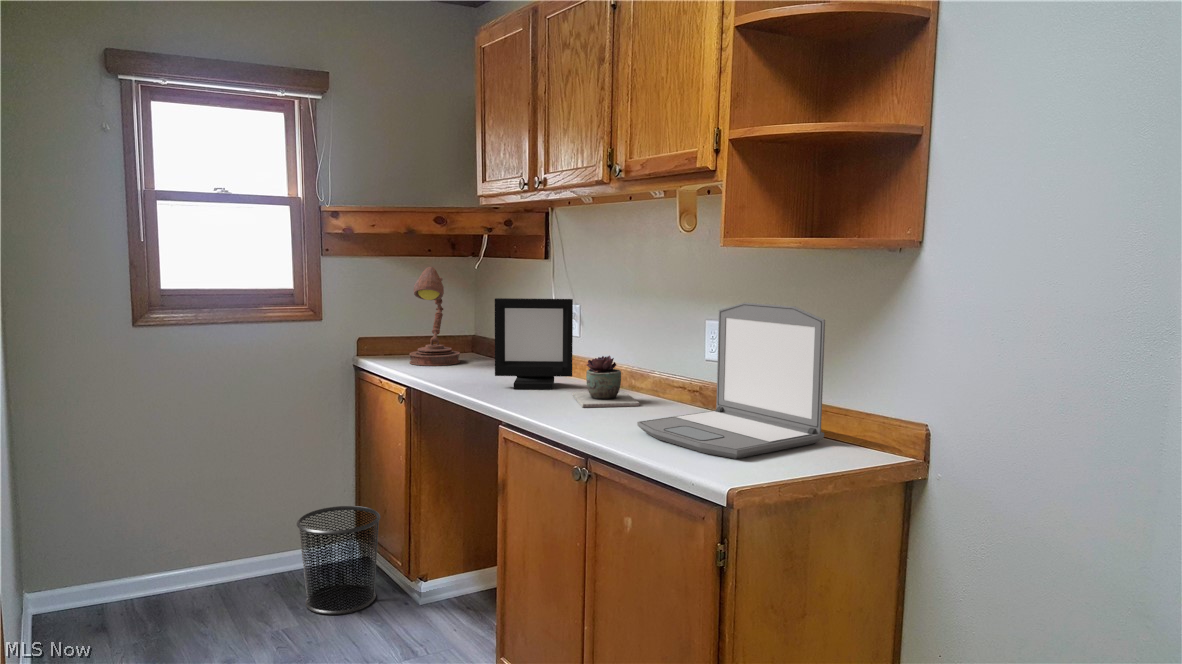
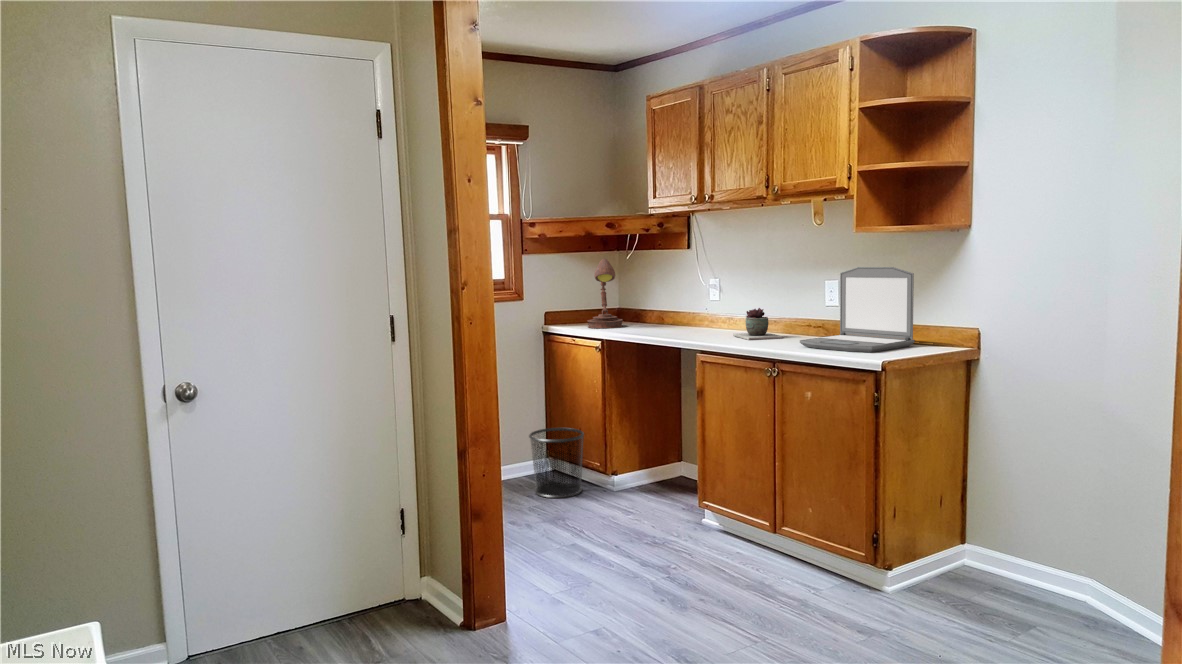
picture frame: present [495,298,573,389] -> none [673,274,726,335]

